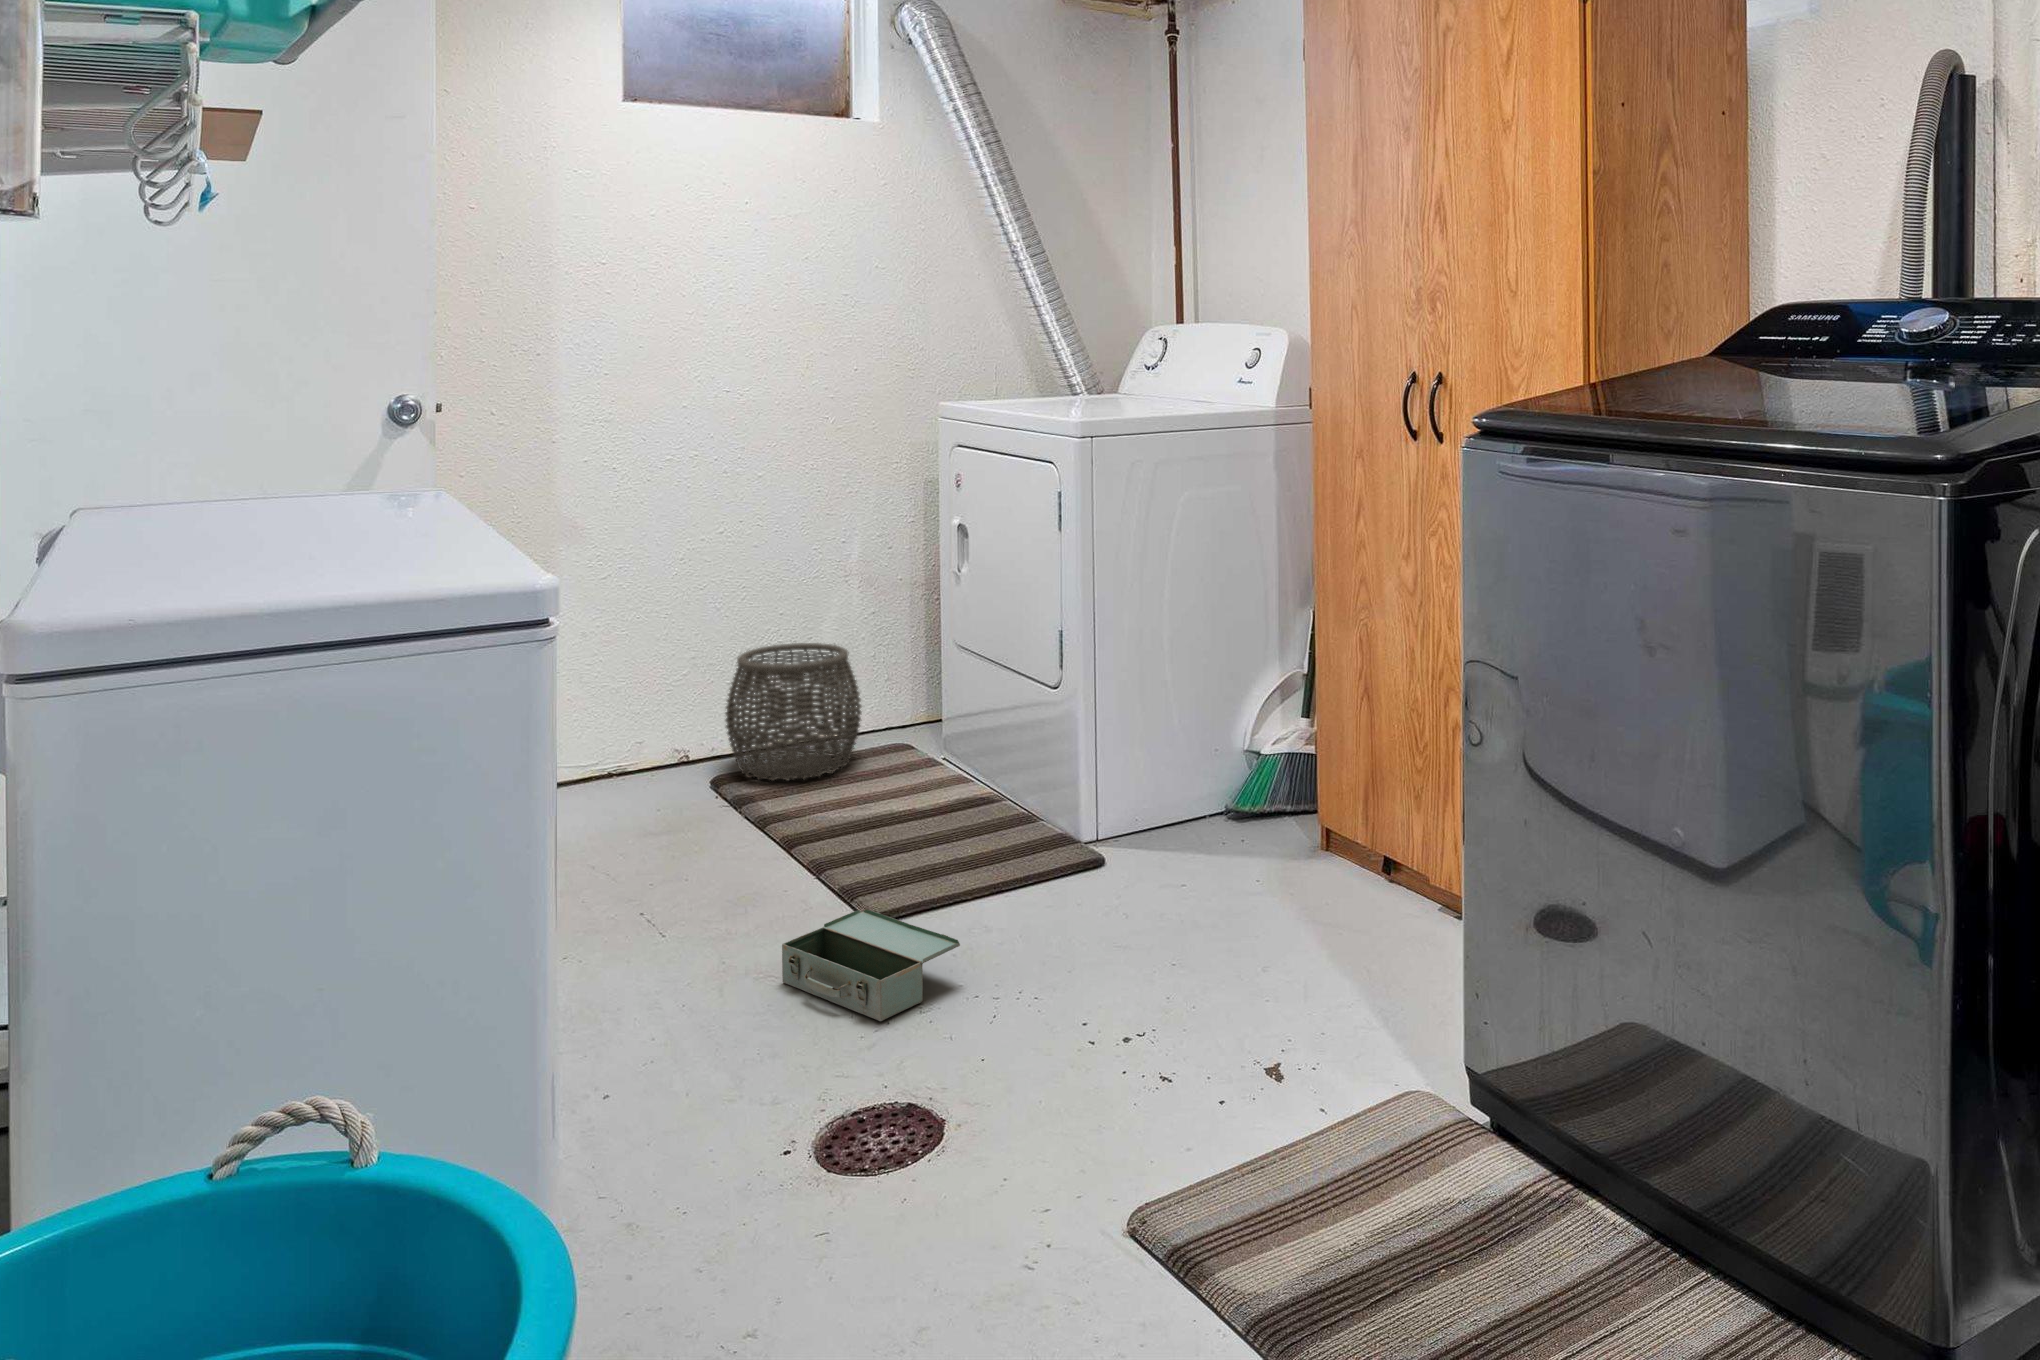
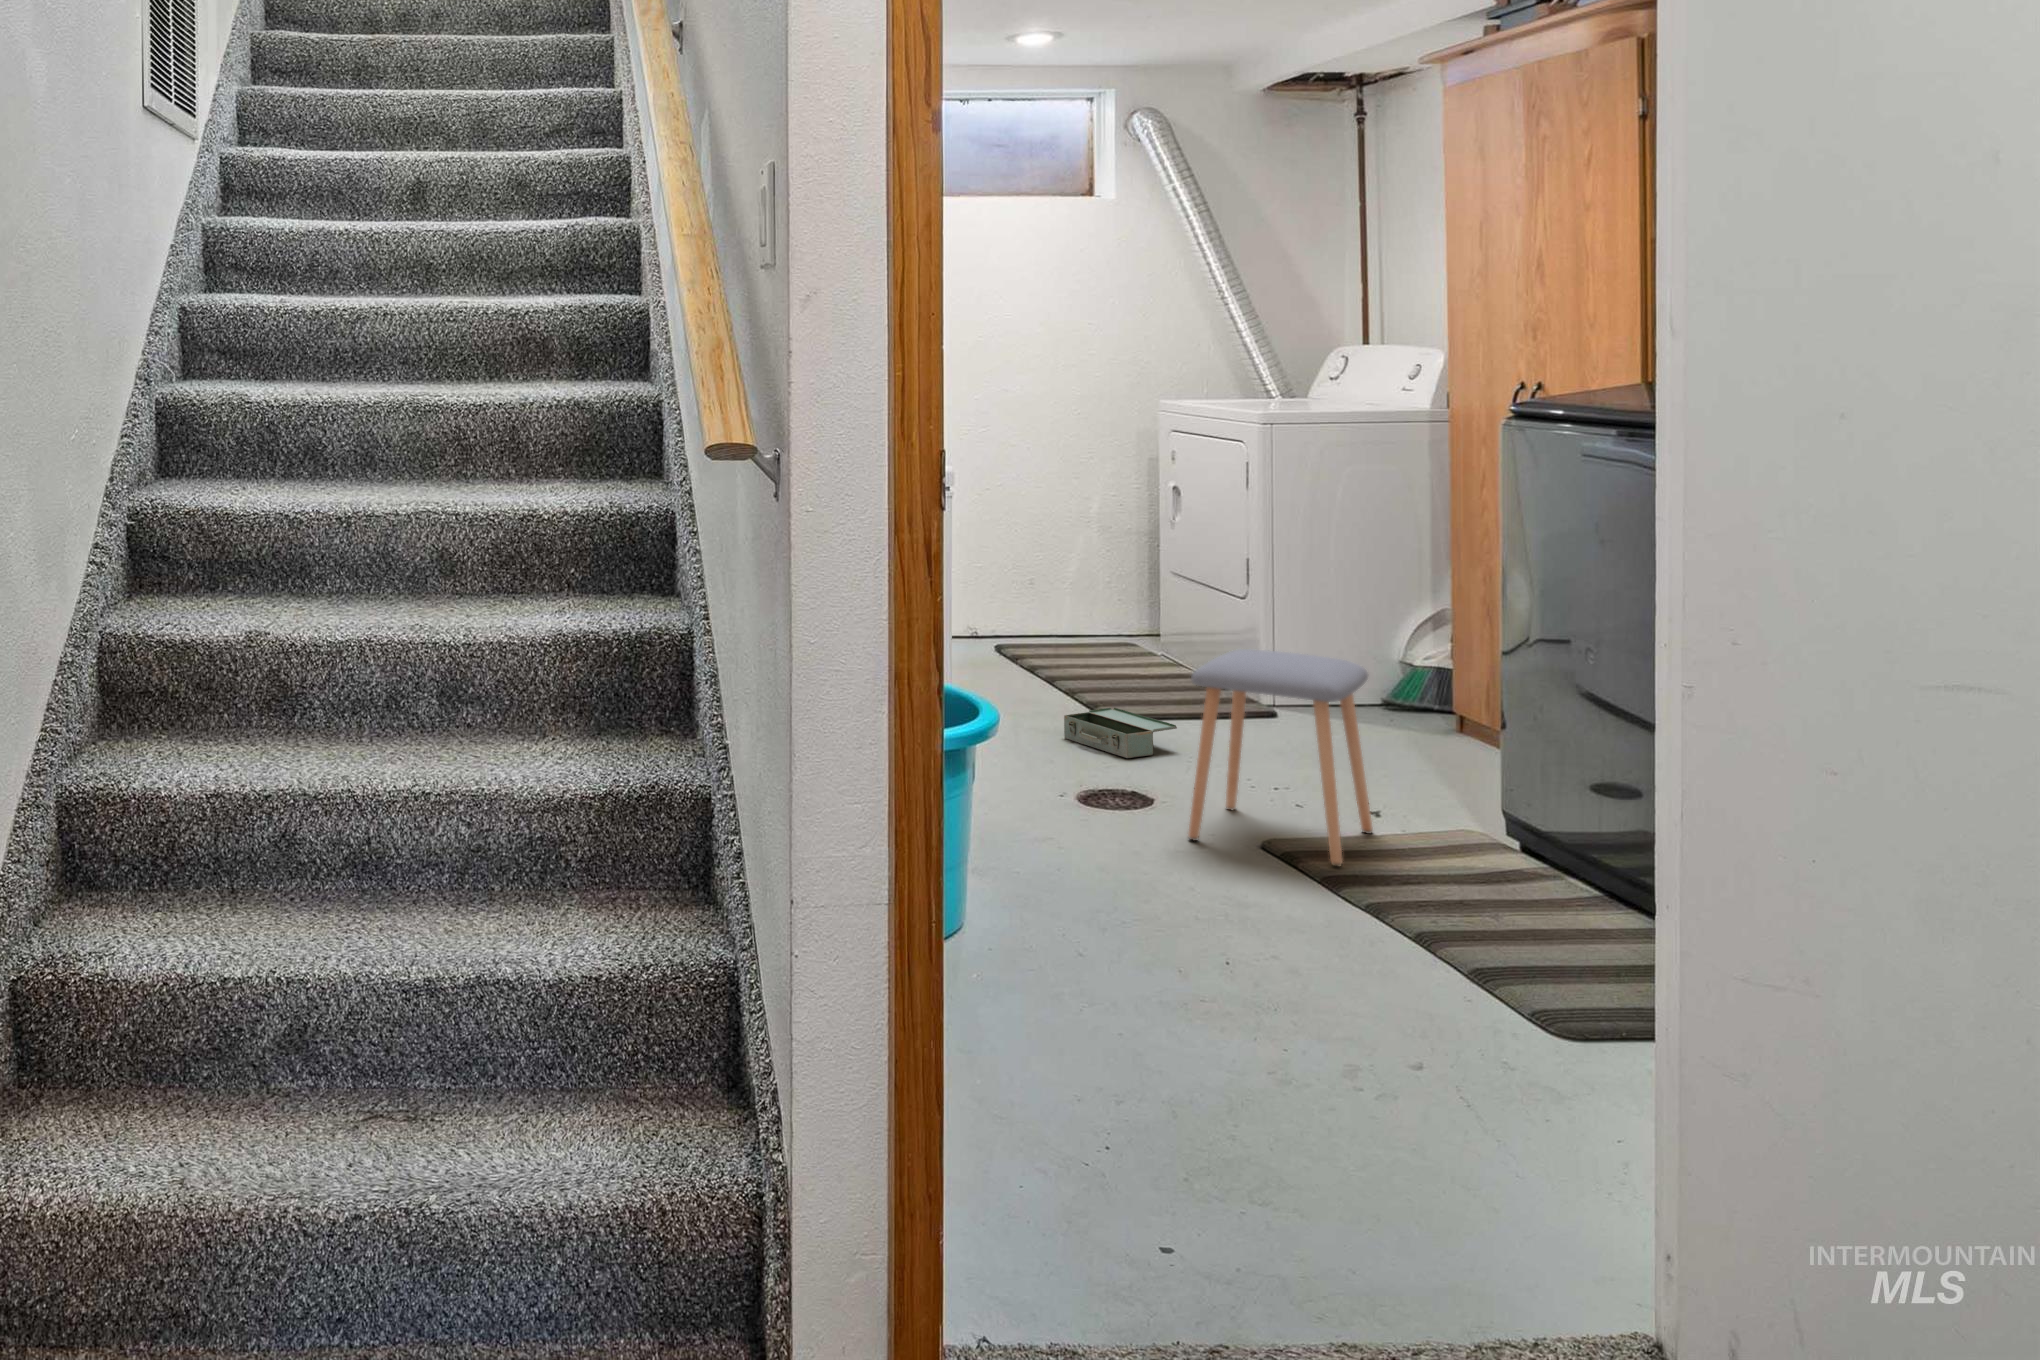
woven basket: present [725,643,862,781] -> none [1006,567,1103,657]
stool: none [979,857,1276,1301] -> present [1188,649,1373,866]

